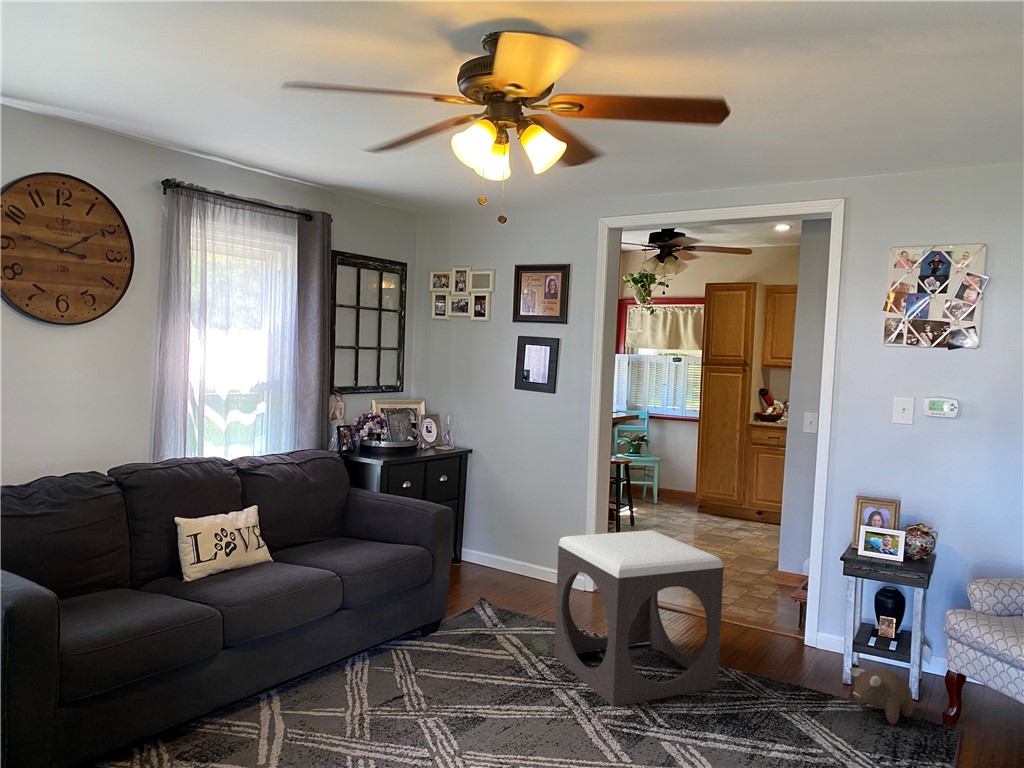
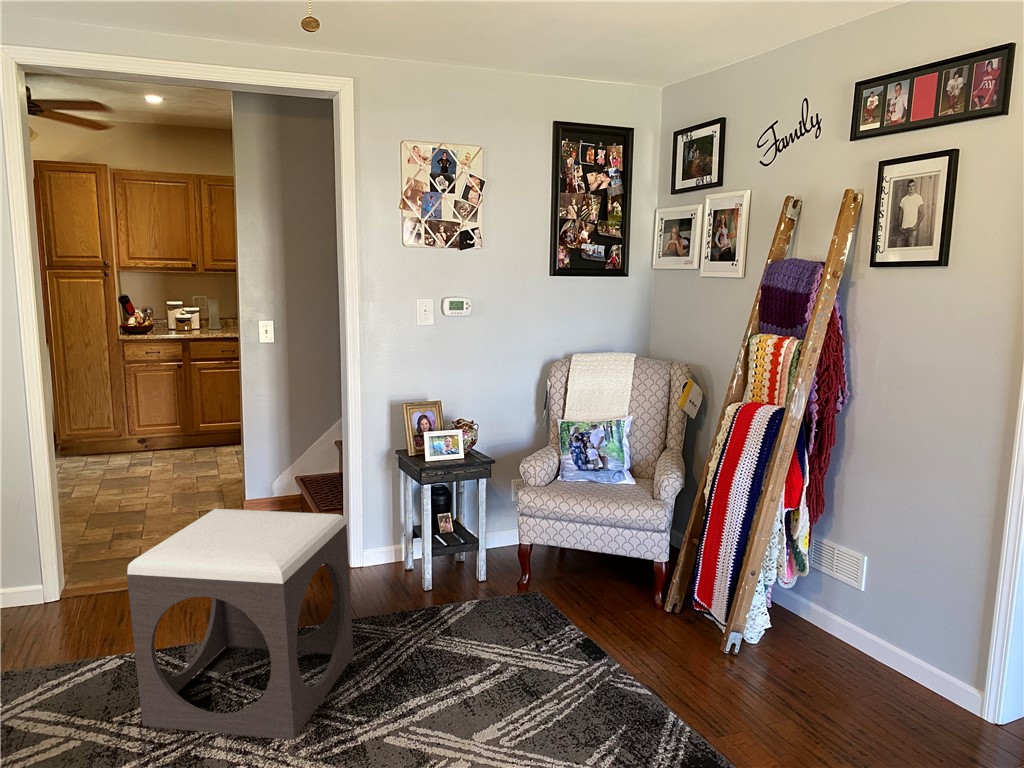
plush toy: present [850,668,913,724] -> none [463,563,508,610]

